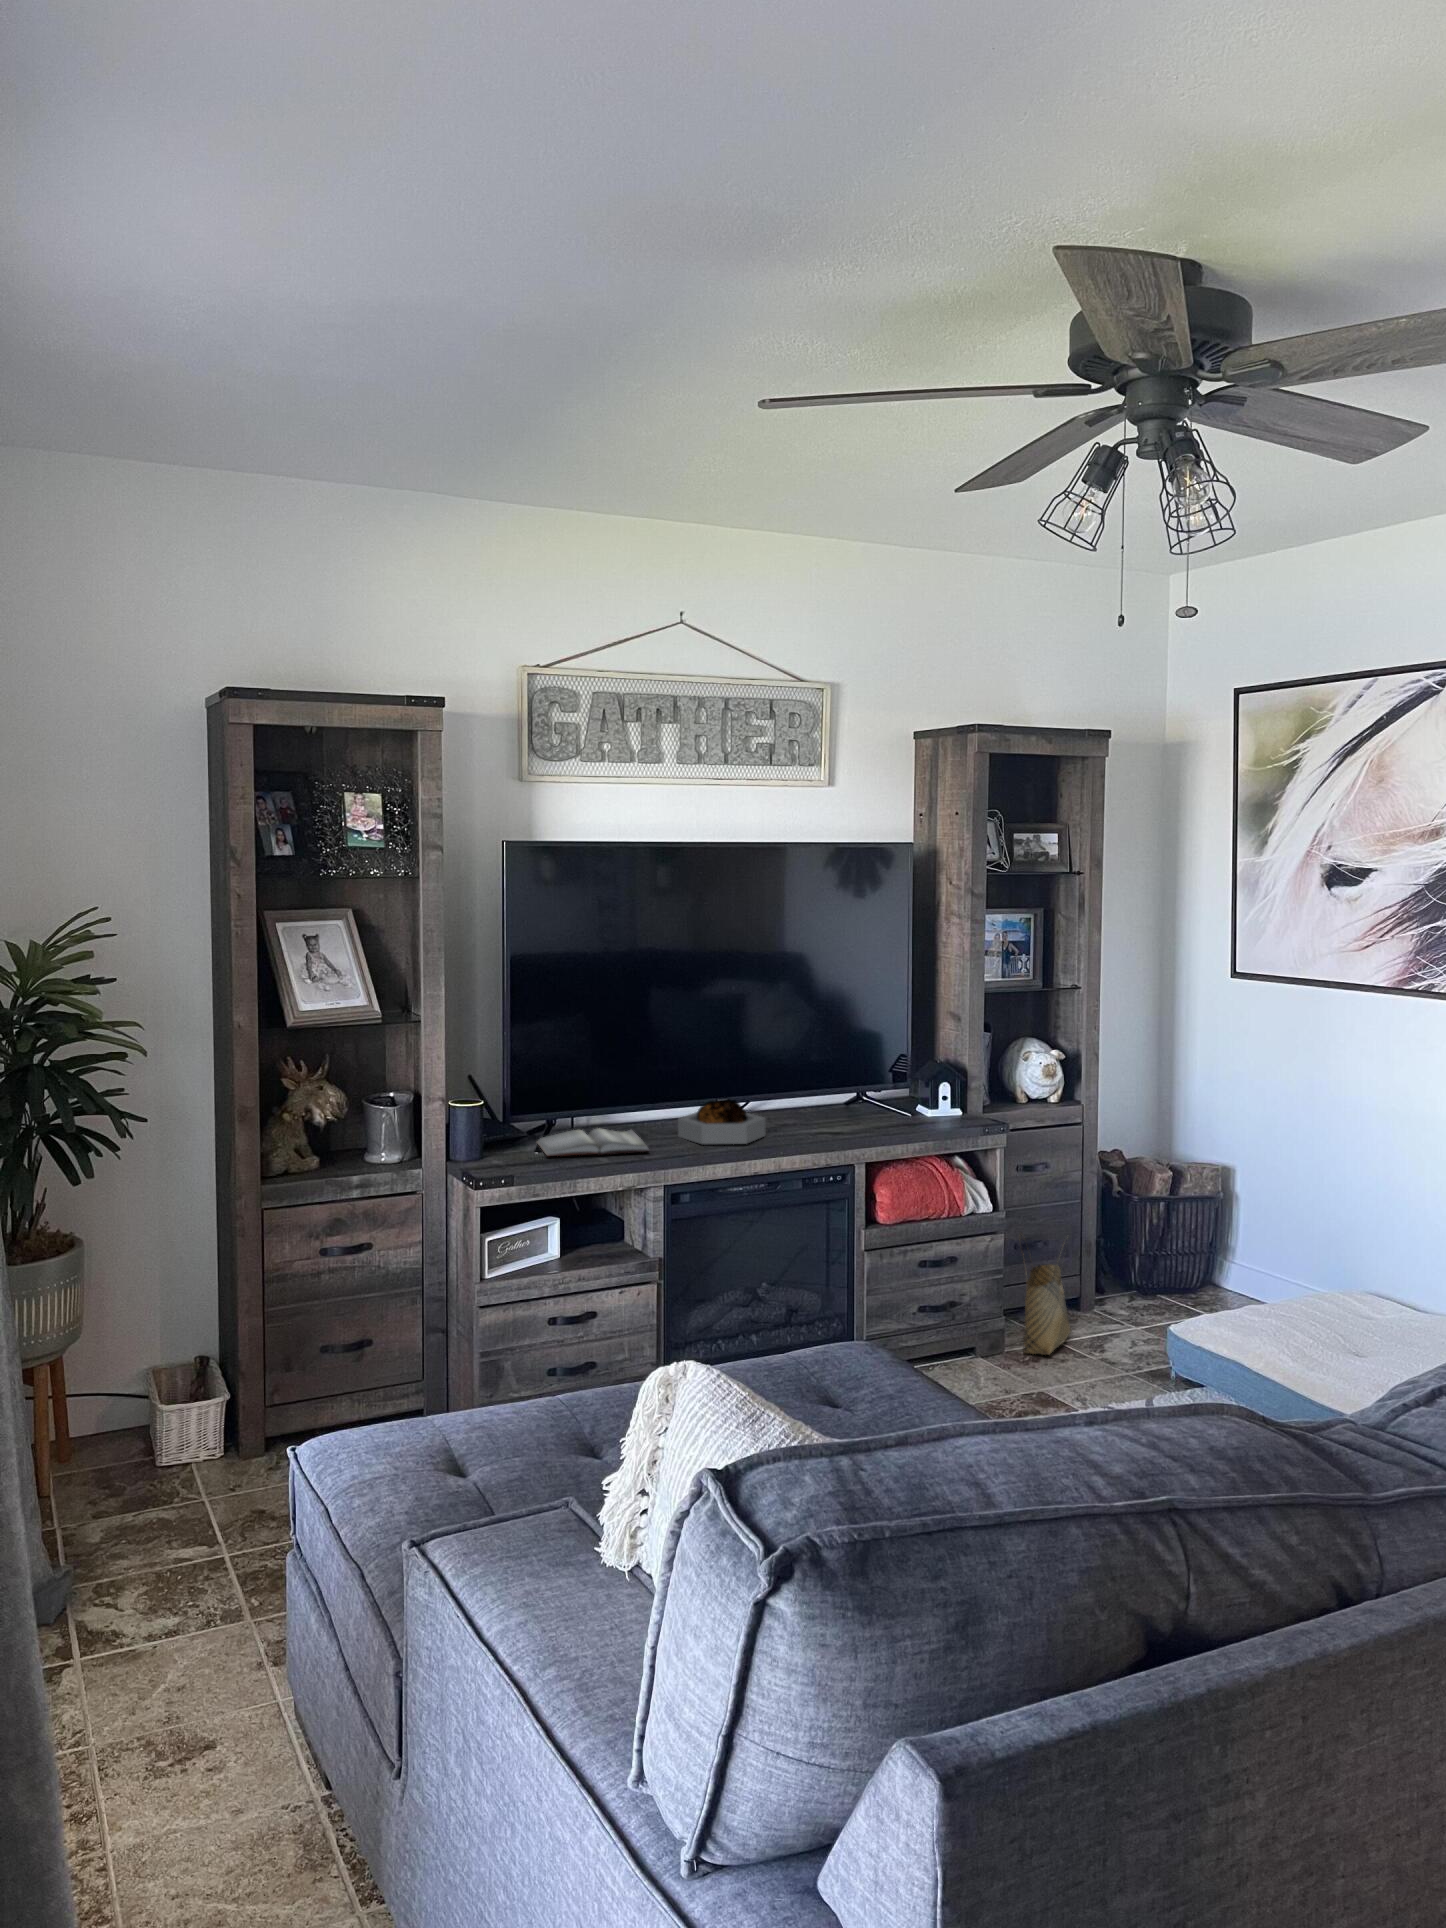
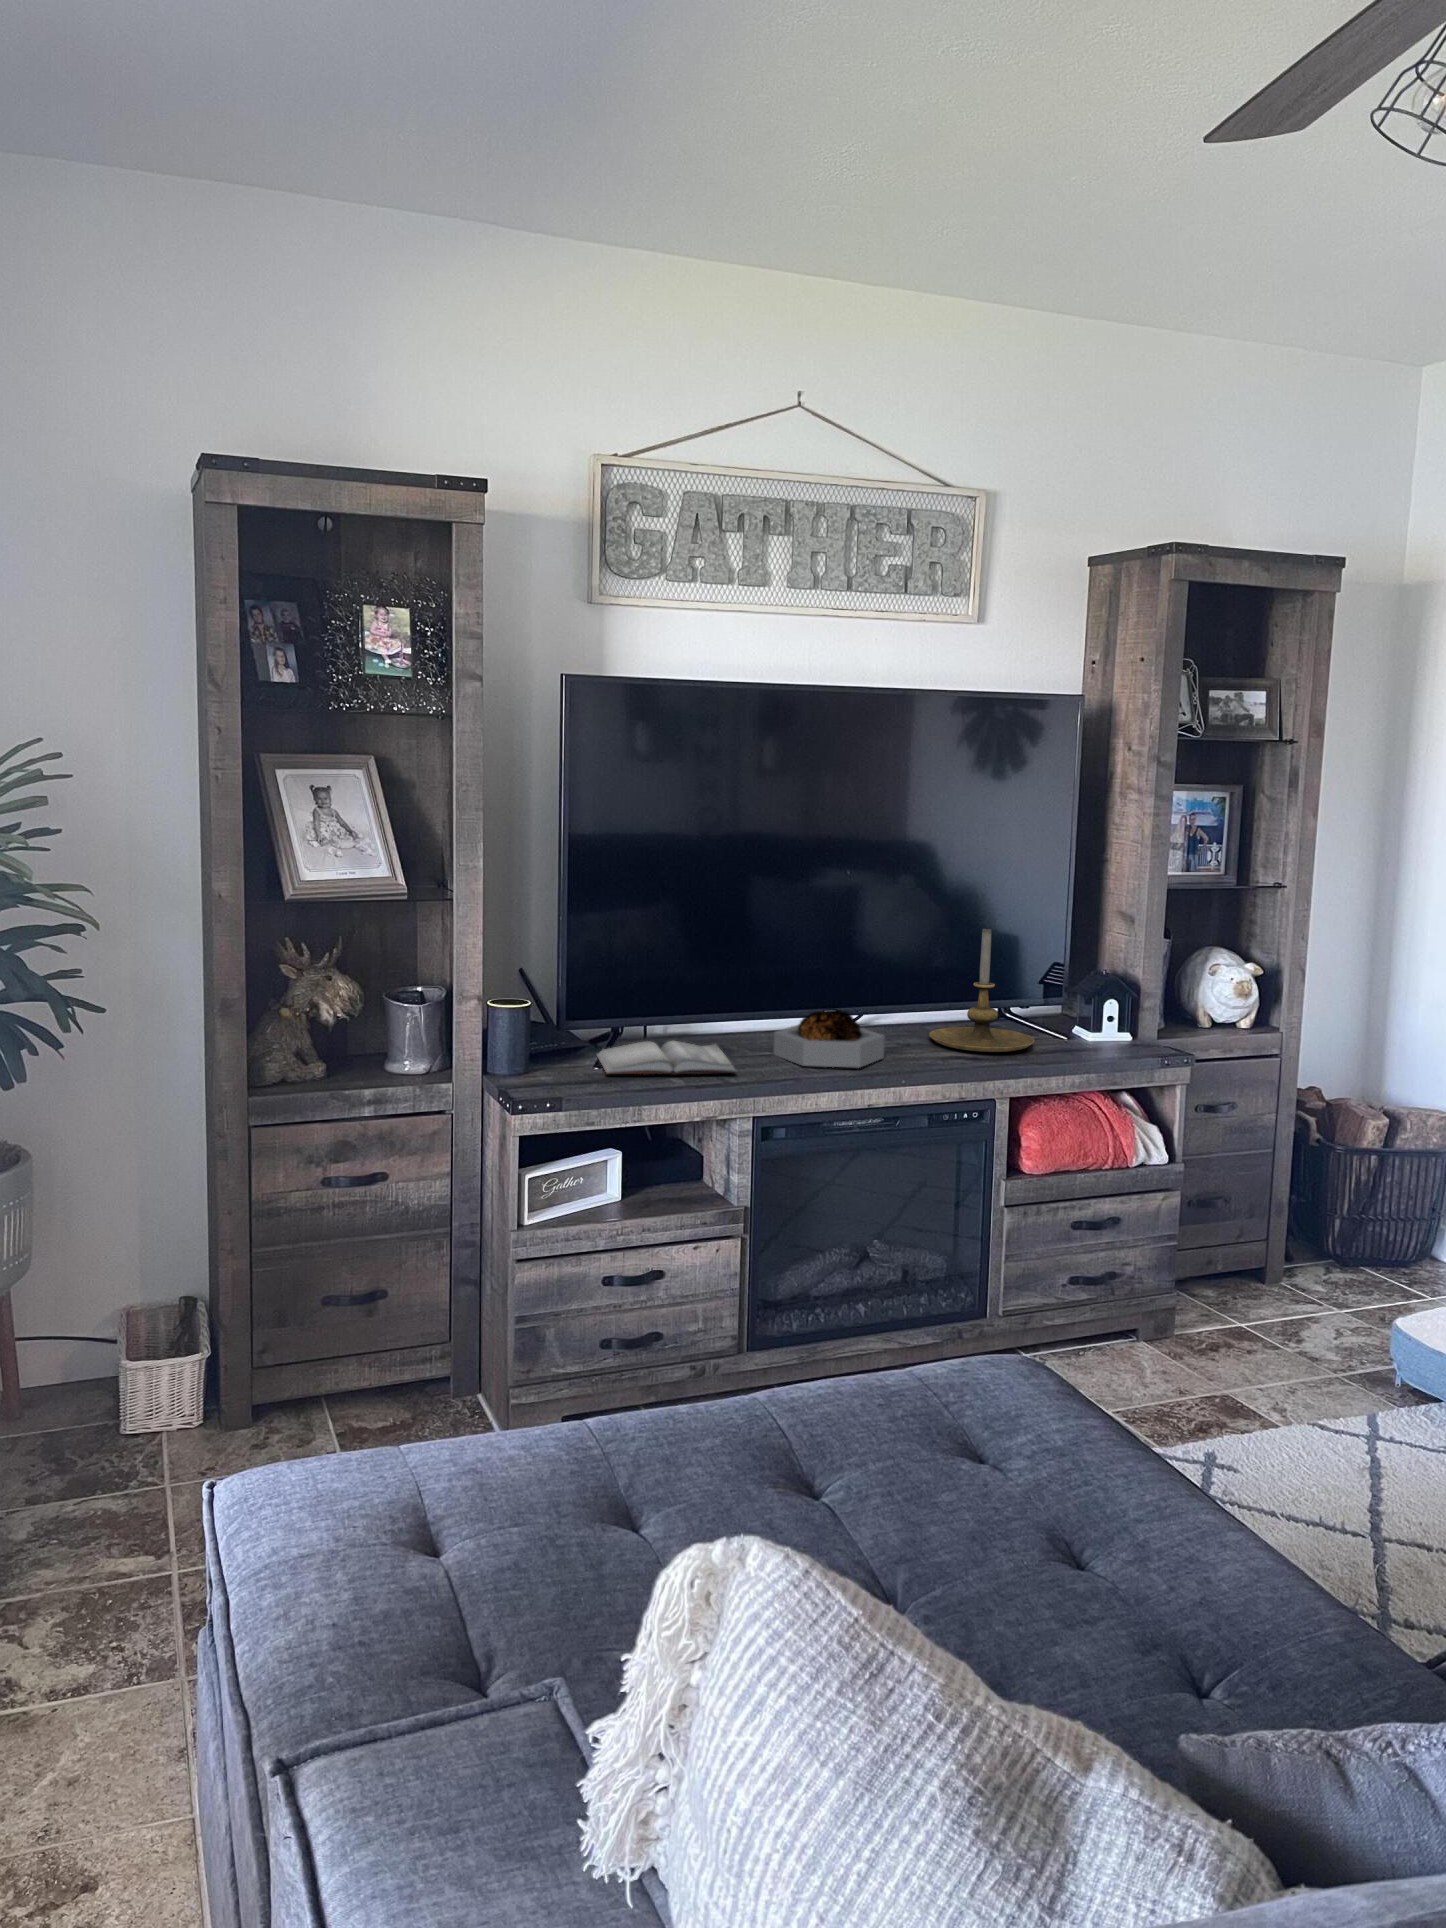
candle holder: none [801,1029,884,1128] -> present [929,929,1034,1052]
woven basket: present [1020,1234,1071,1355] -> none [1199,1189,1264,1345]

